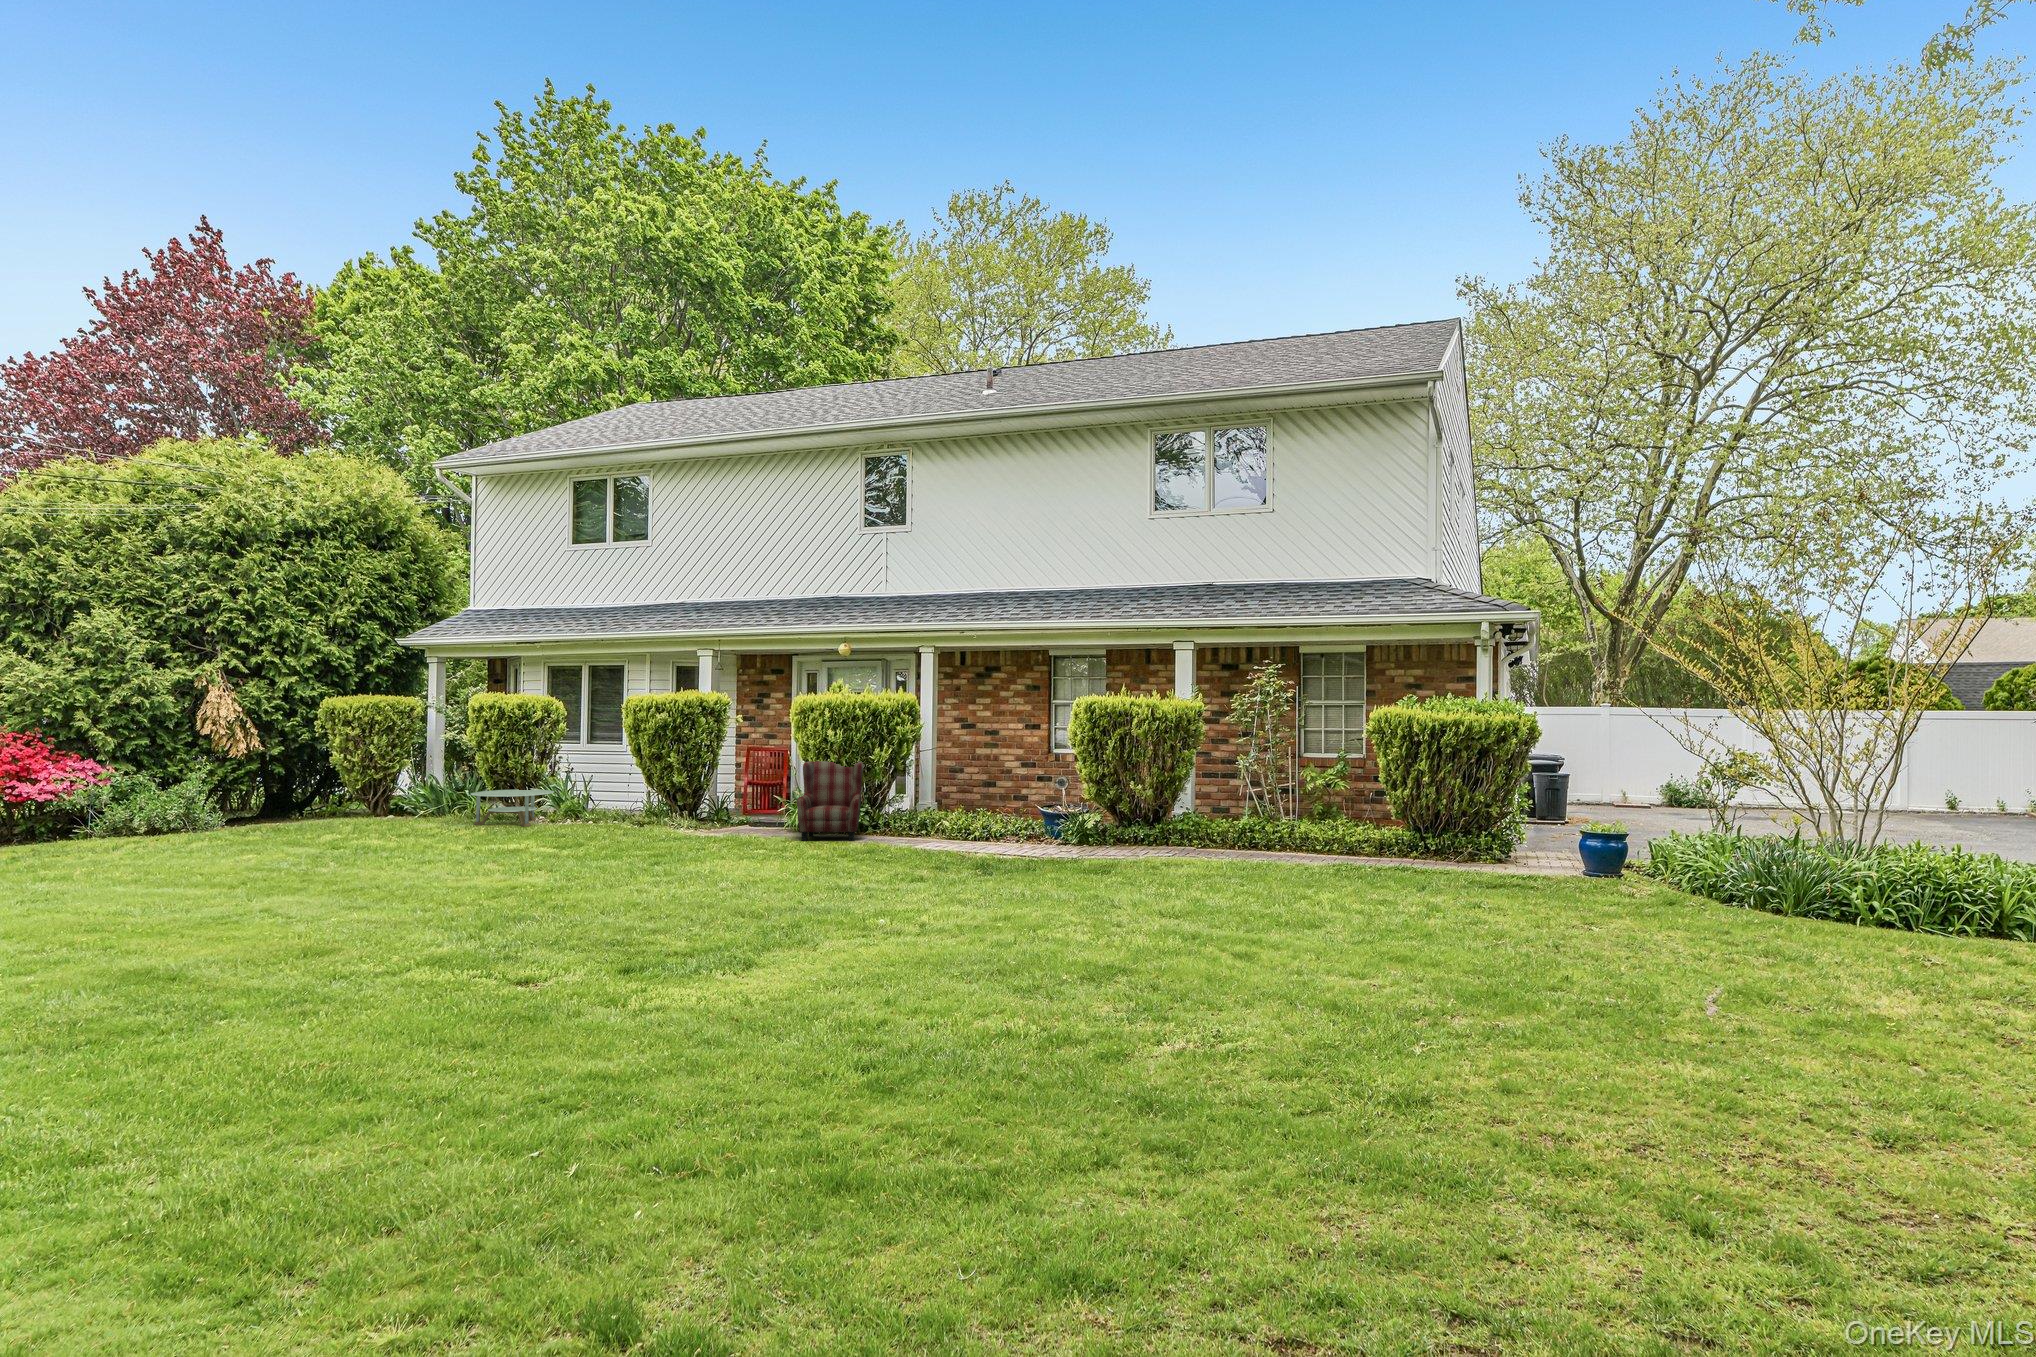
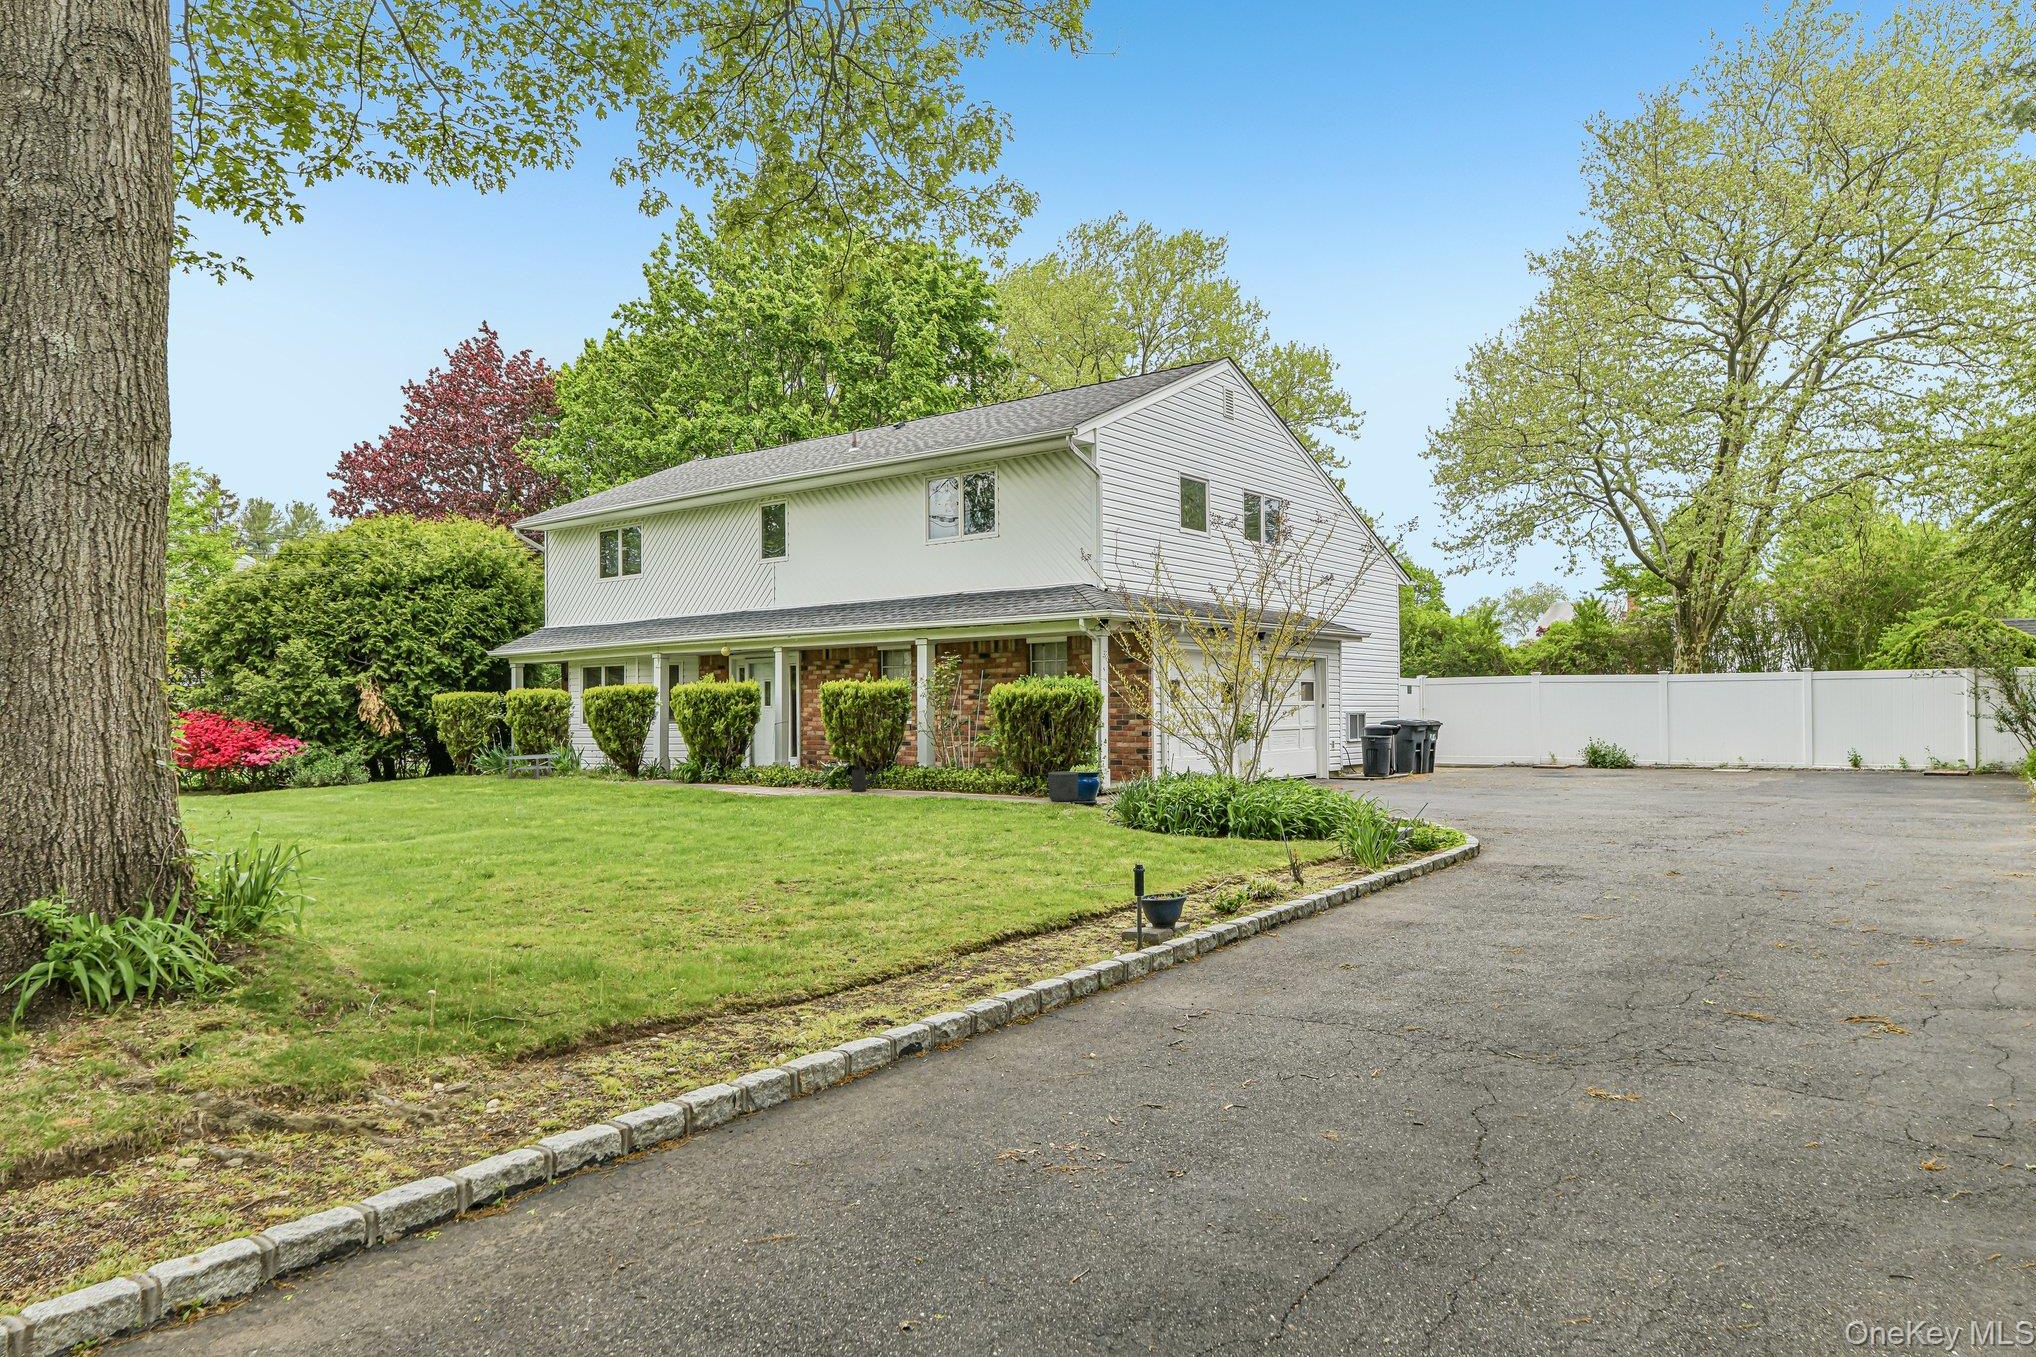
armchair: present [797,761,863,841] -> none [680,733,733,787]
watering can: none [1078,805,1119,850] -> present [846,761,882,792]
planter: none [1420,824,1466,867] -> present [1048,771,1078,802]

